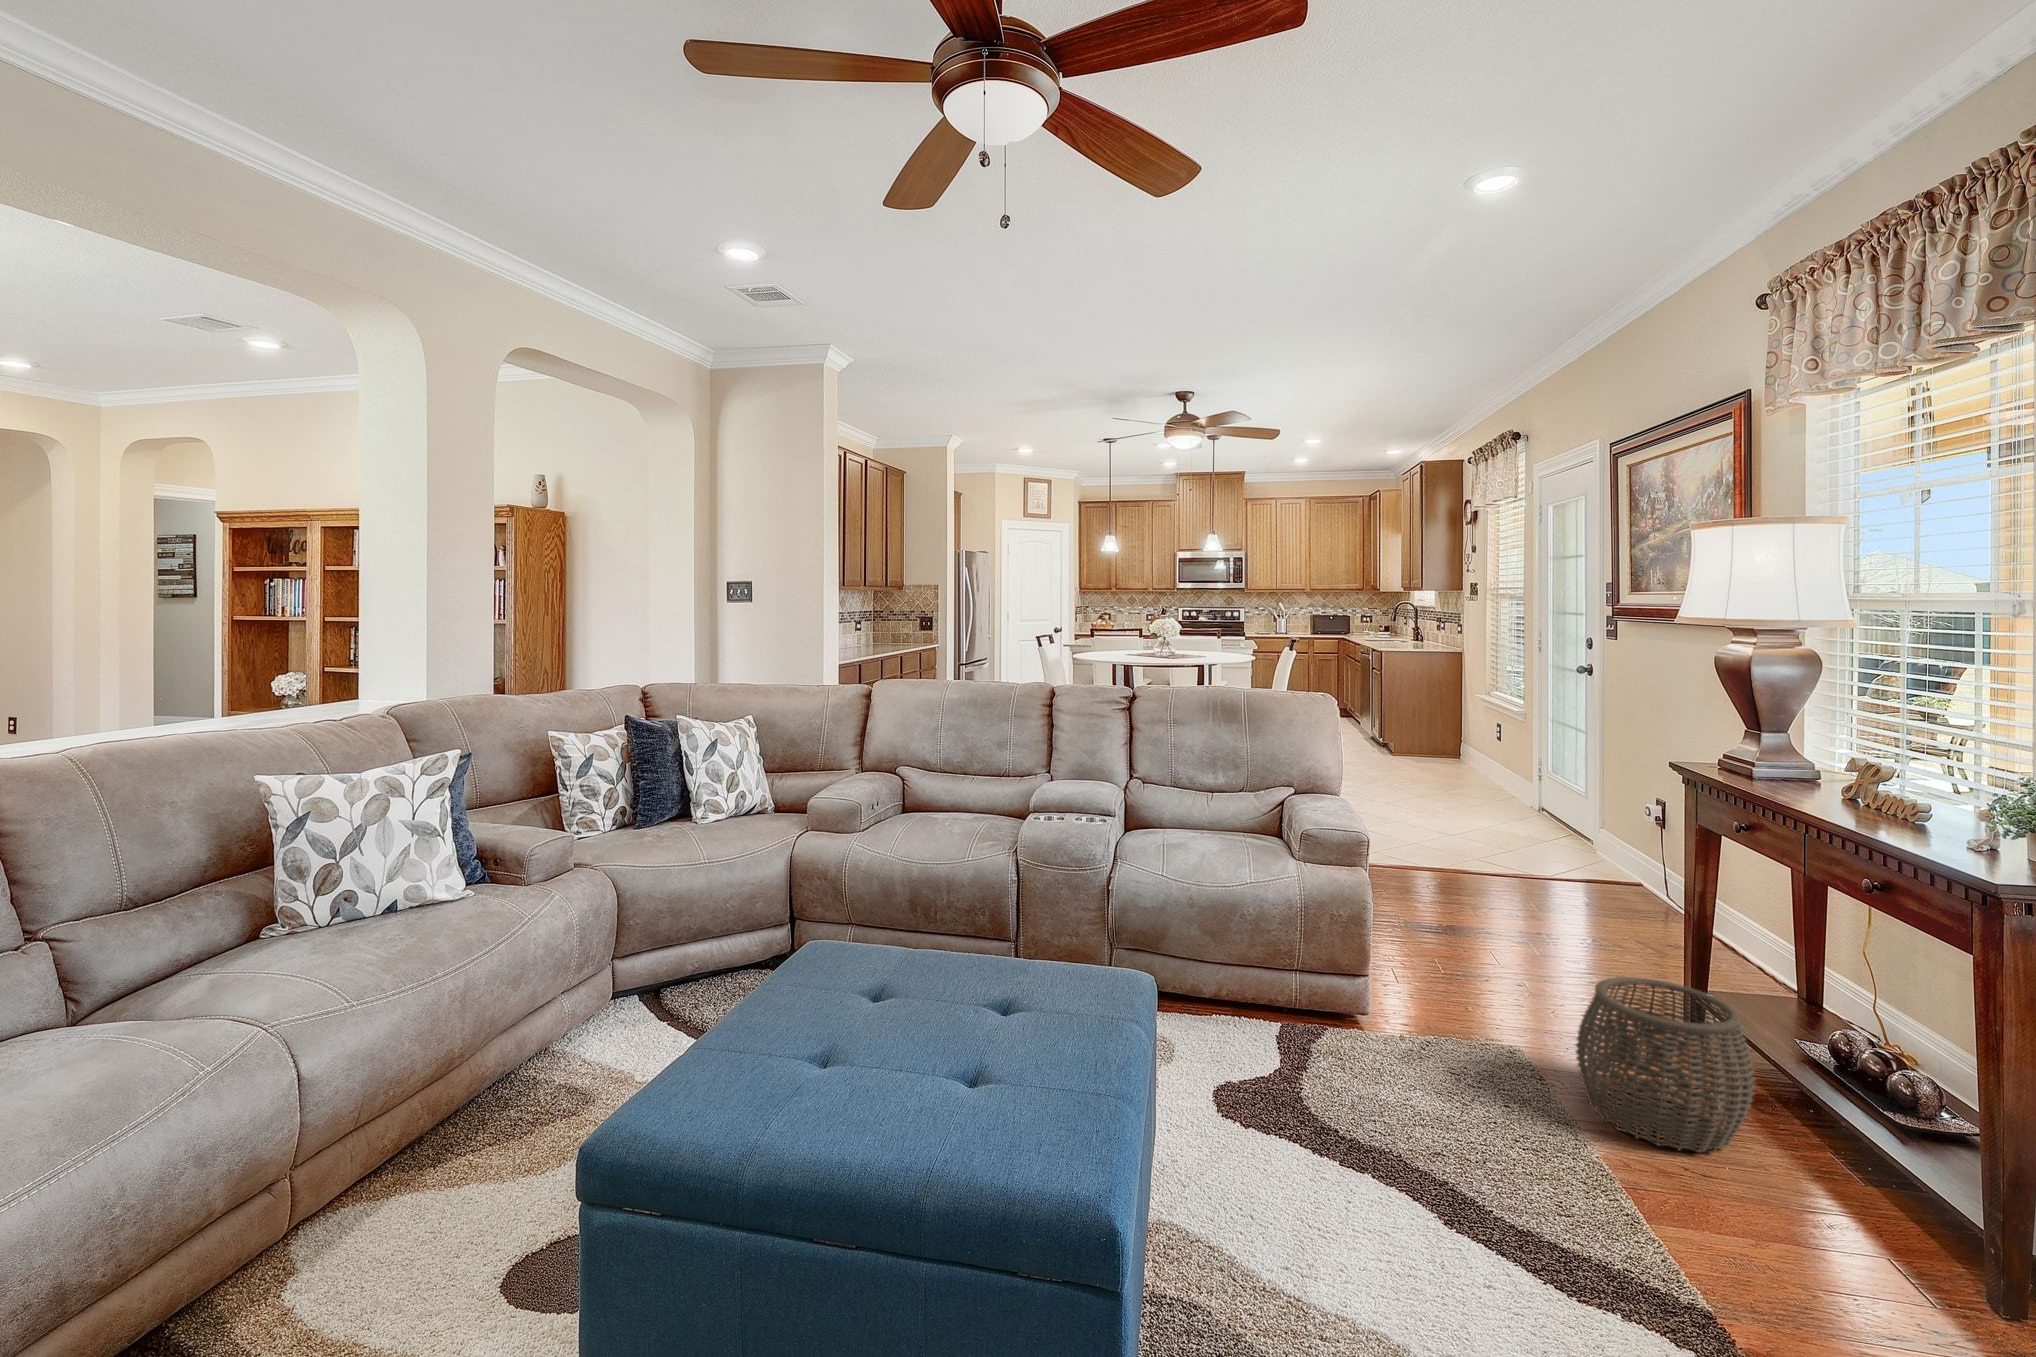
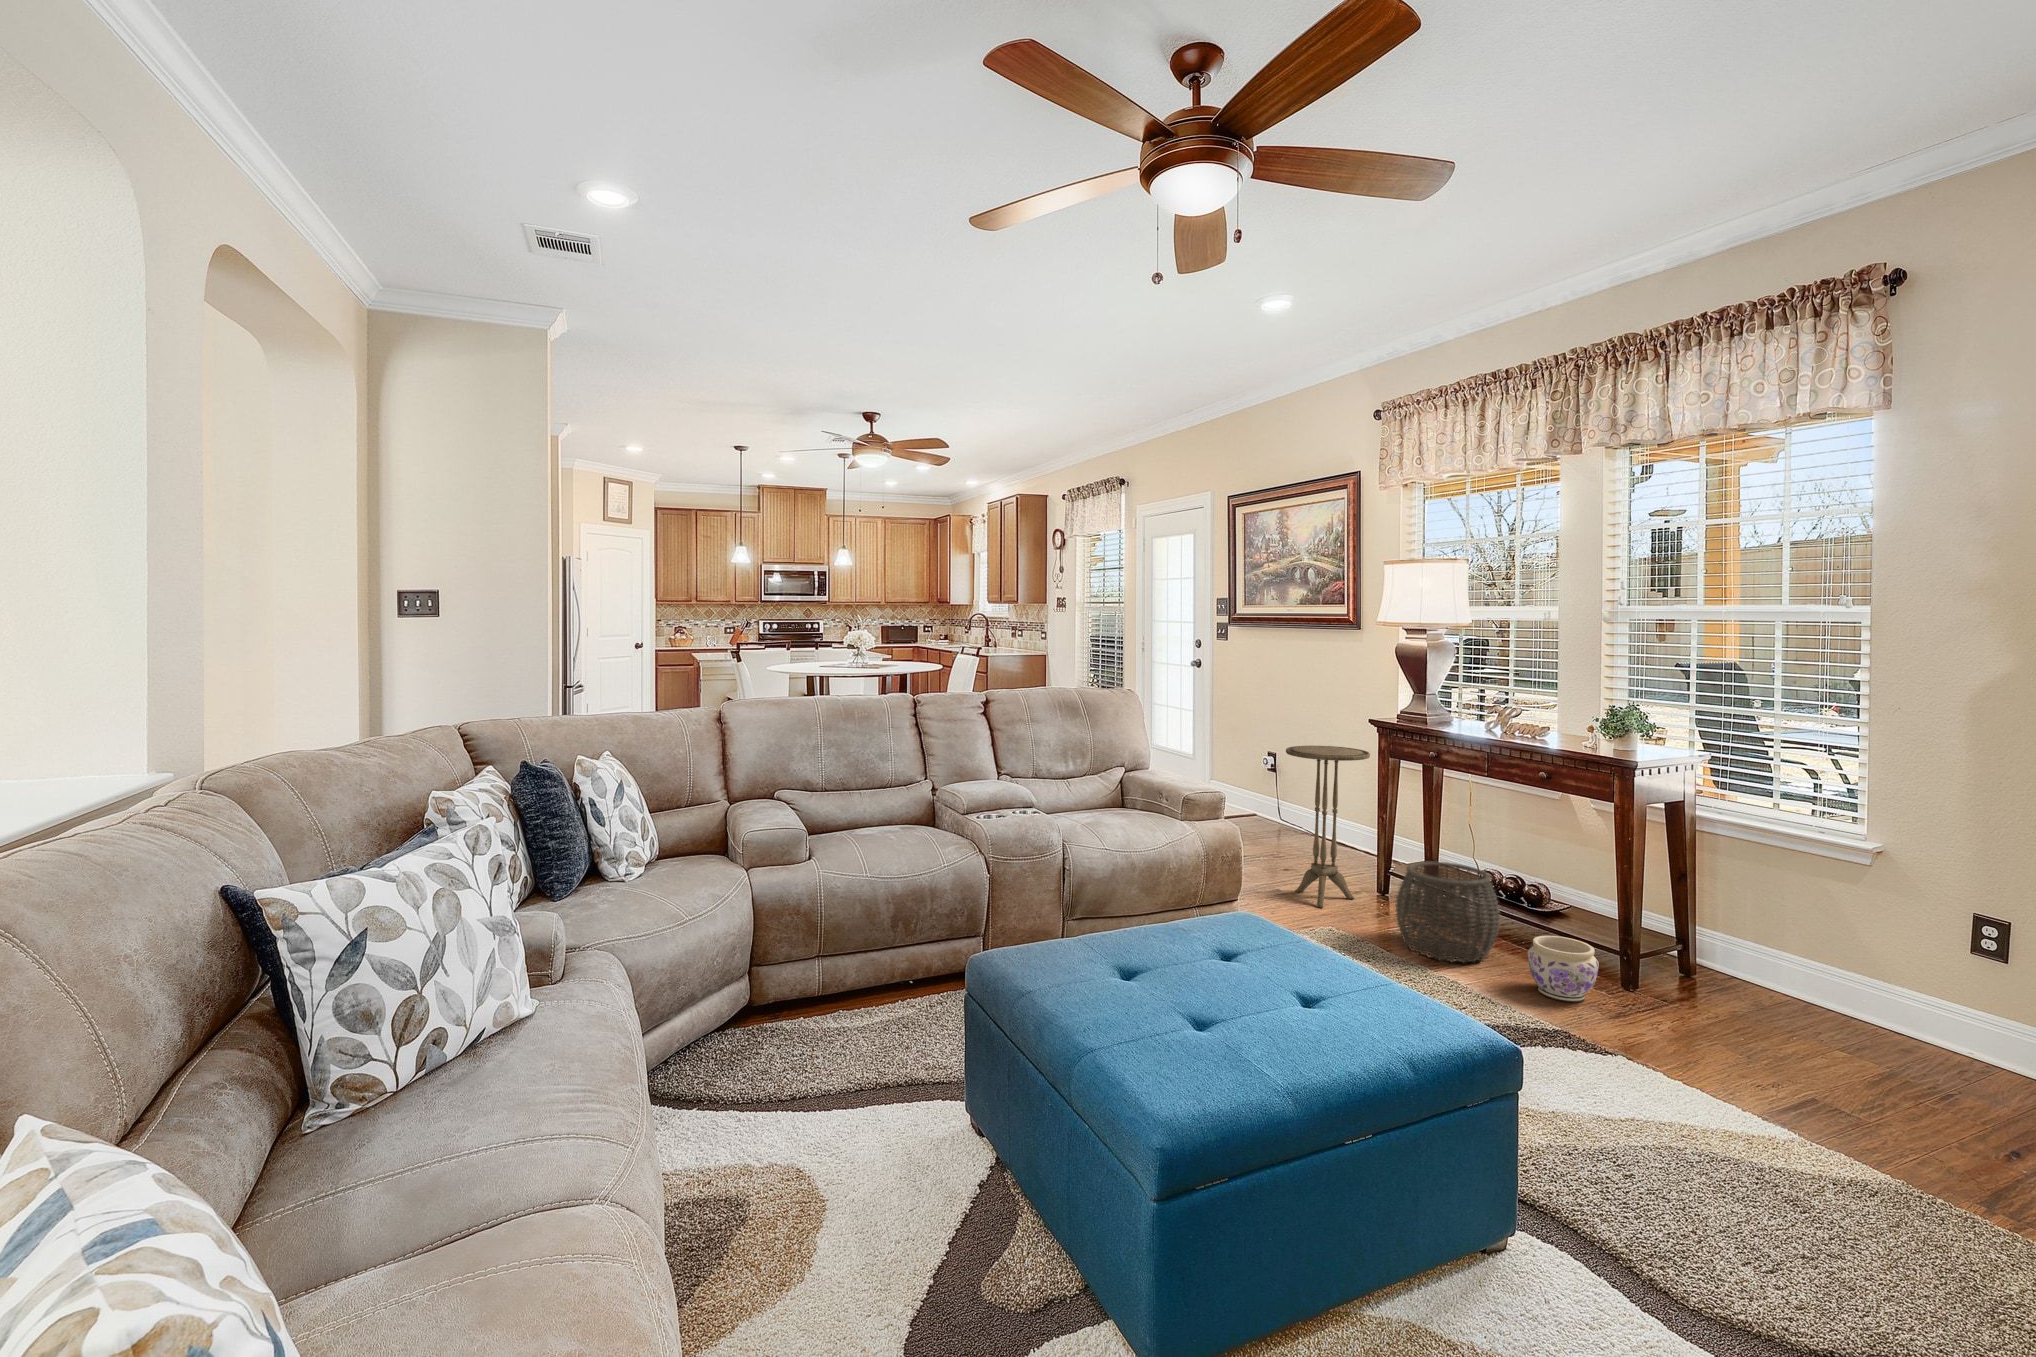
side table: none [1508,786,1641,1017] -> present [1286,746,1370,908]
planter: none [1724,1138,1859,1270] -> present [1528,936,1599,1003]

